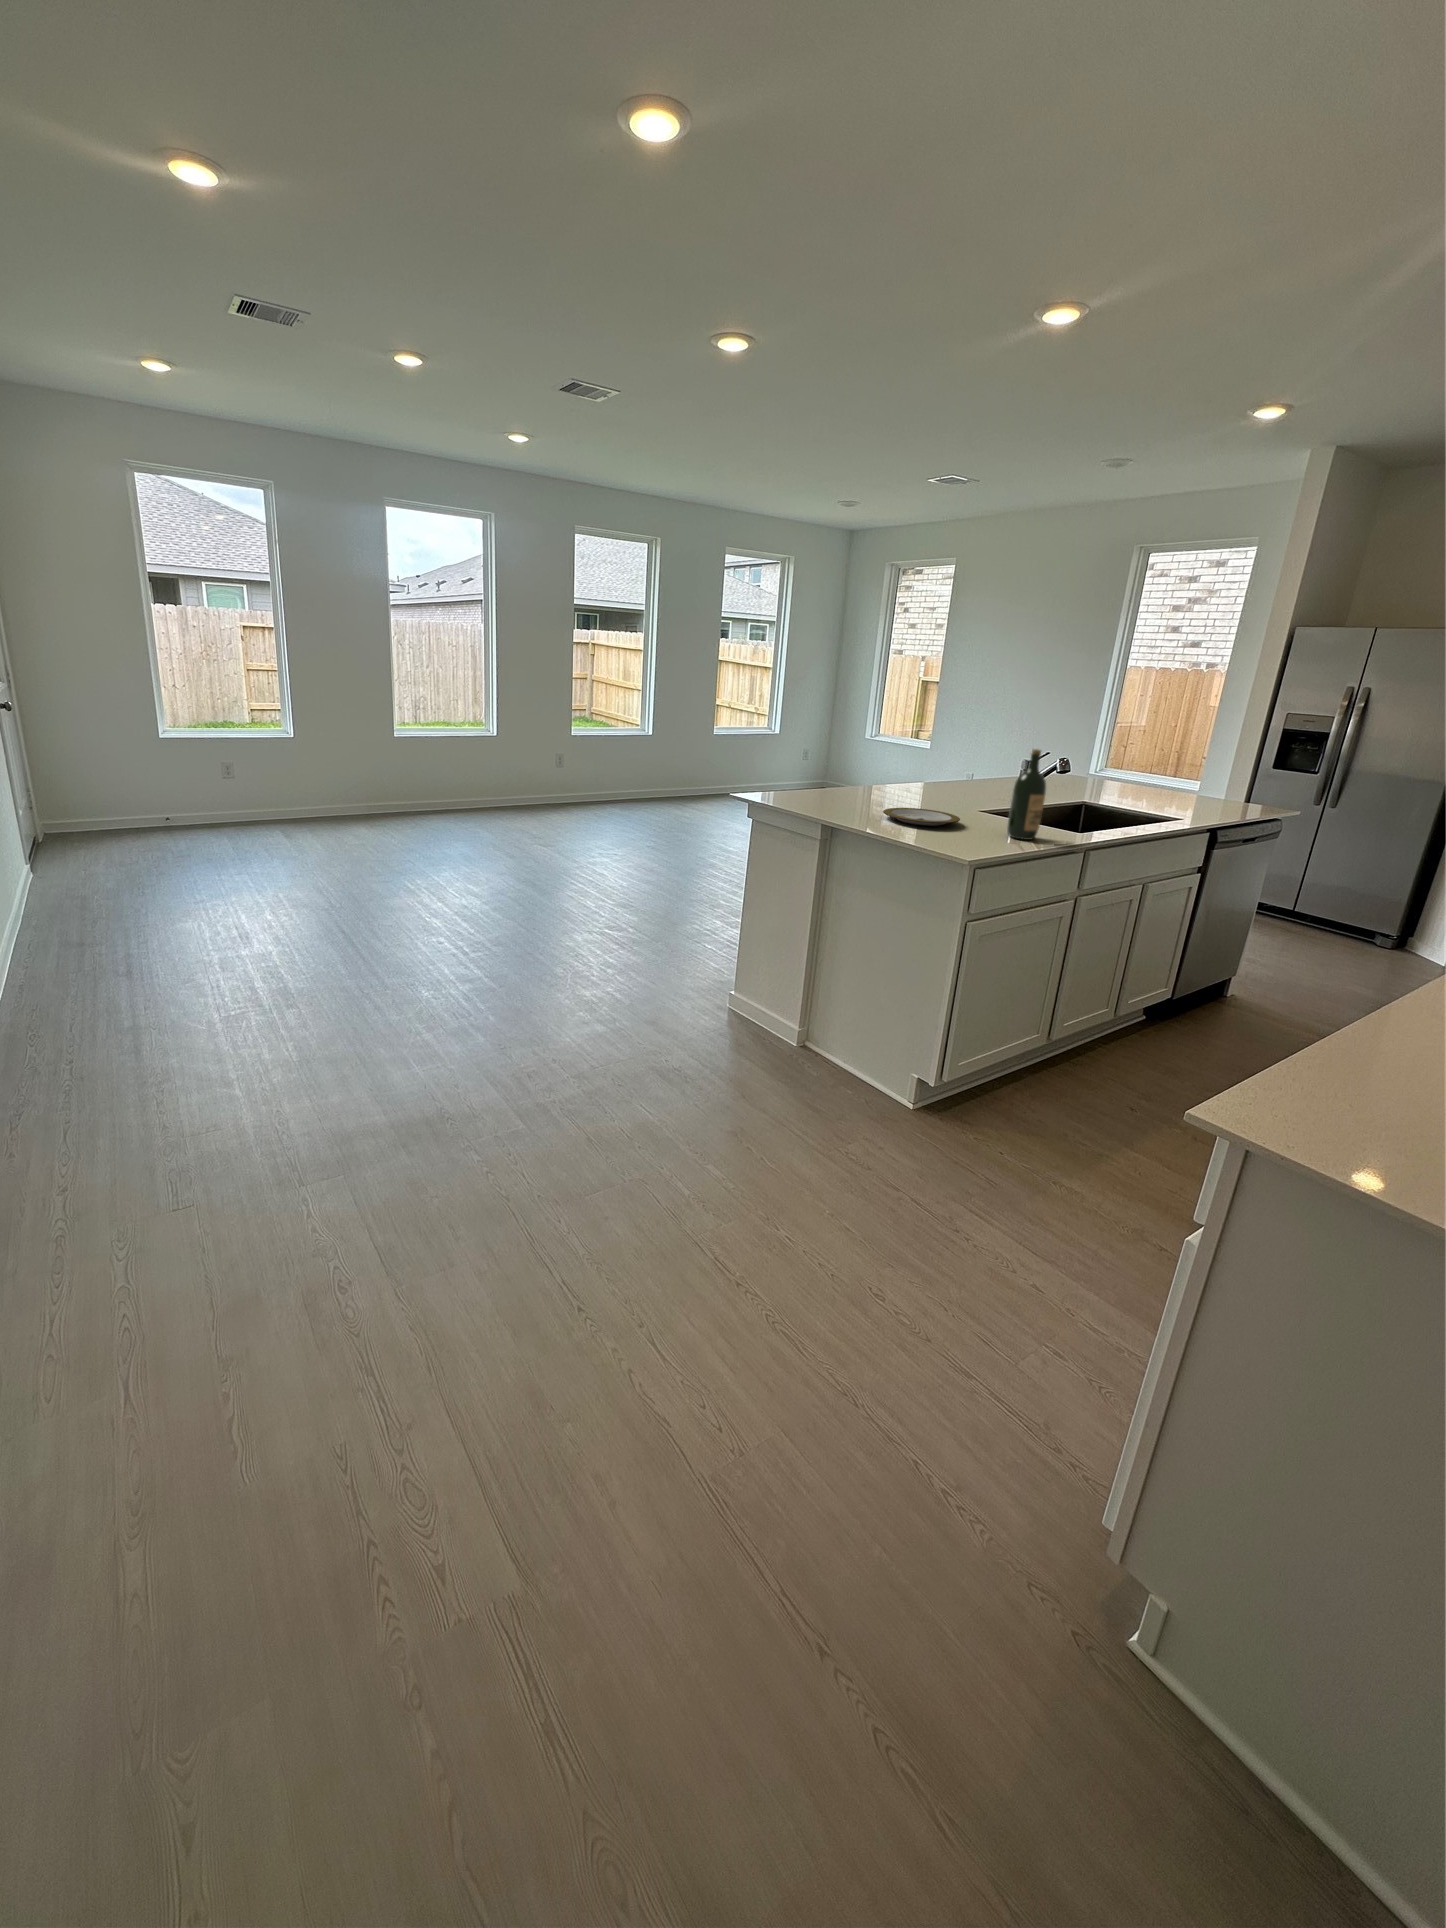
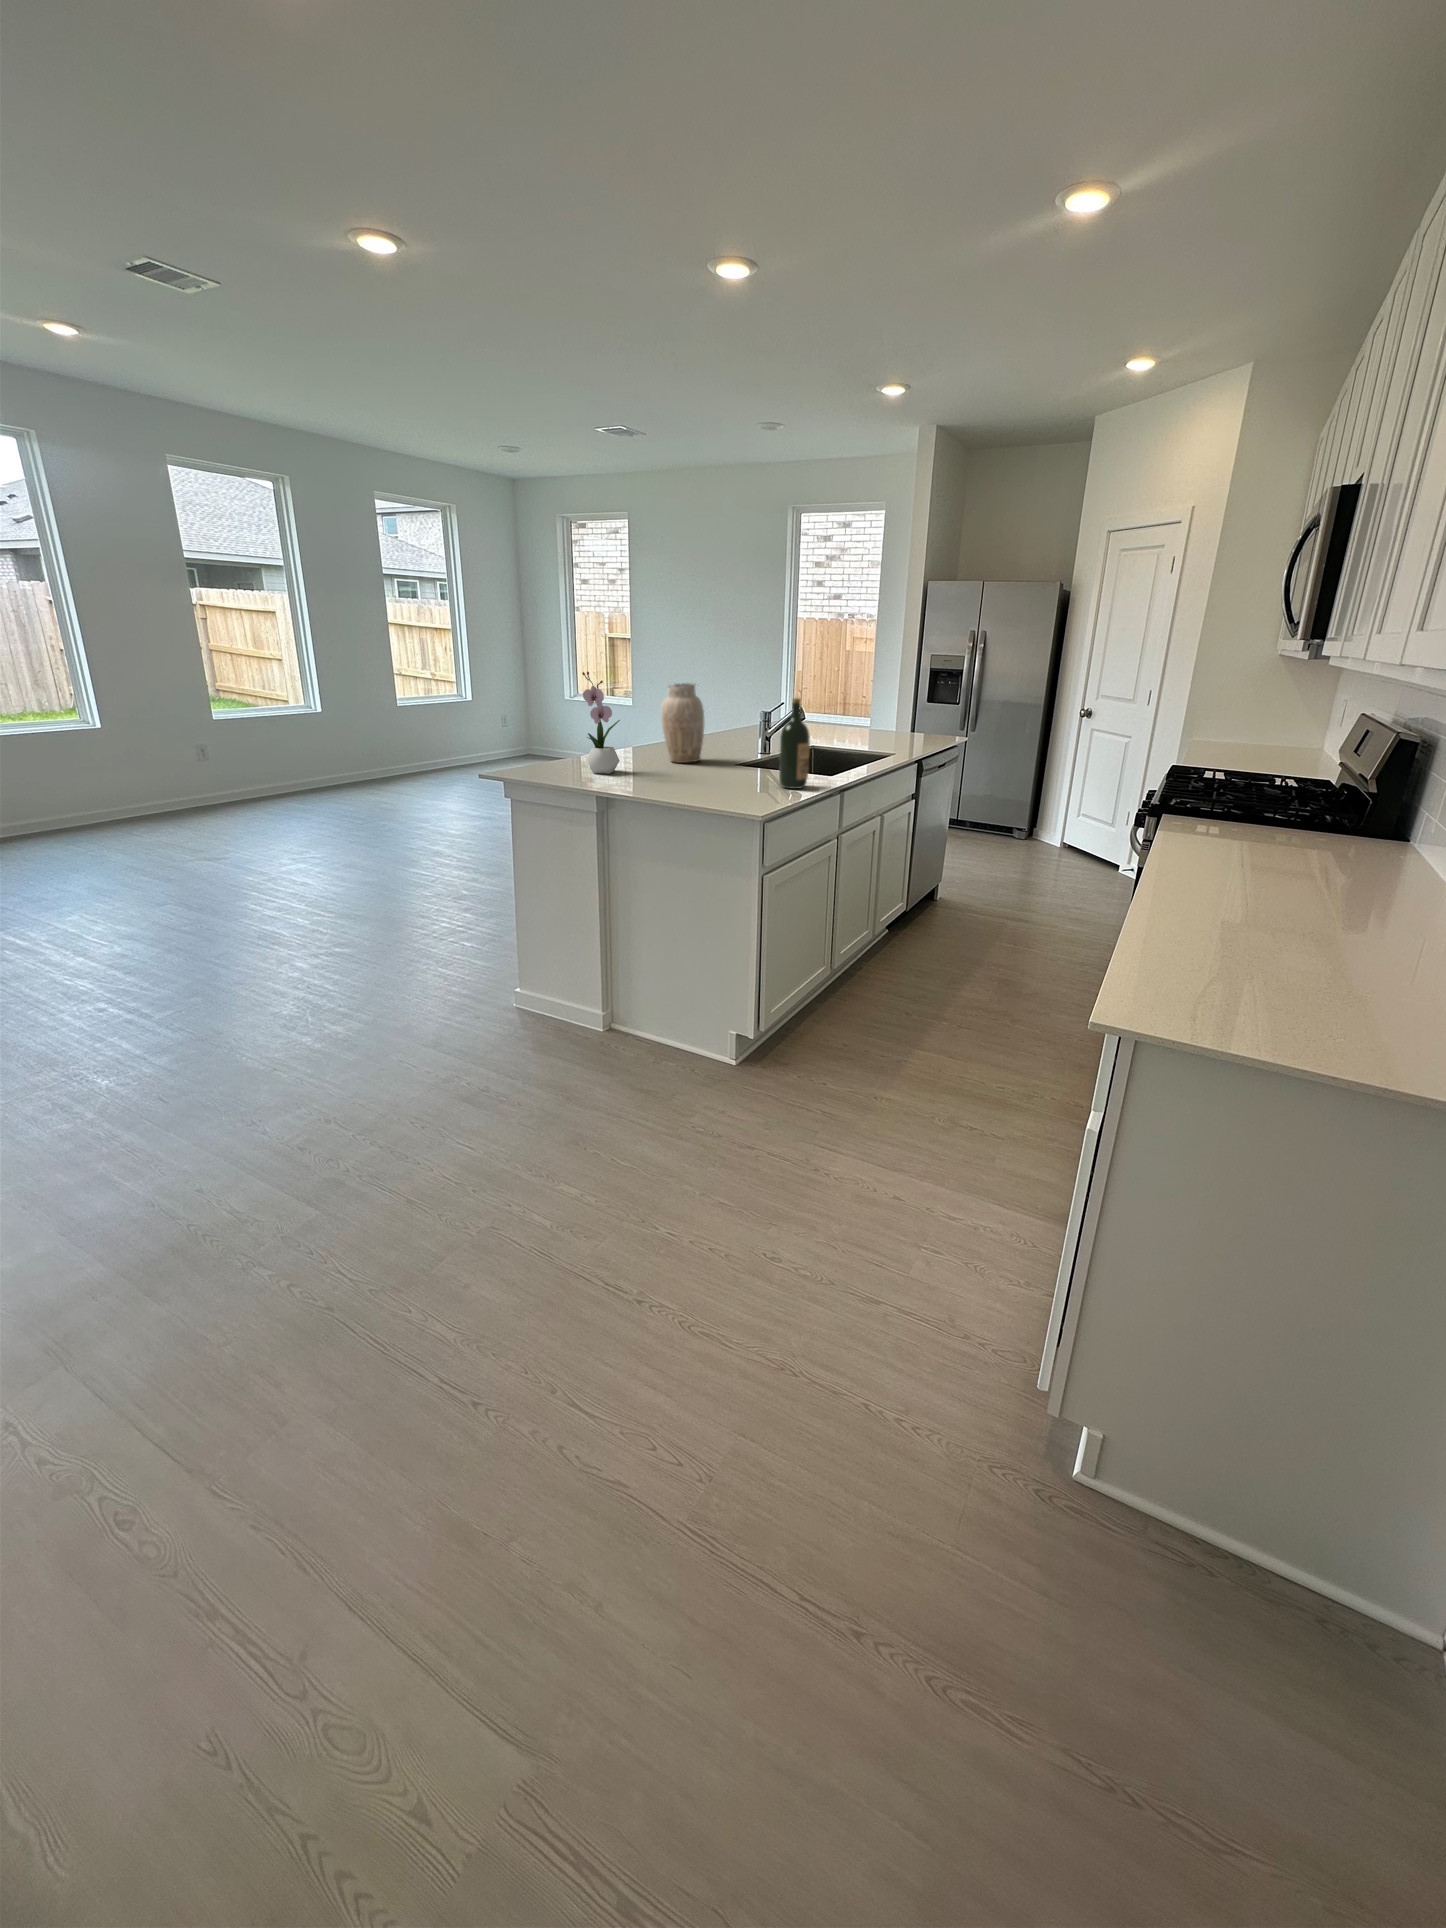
flower arrangement: none [828,712,865,805] -> present [582,672,620,774]
vase: none [910,728,953,804] -> present [661,683,704,763]
plate: present [883,808,960,826] -> none [654,769,732,786]

